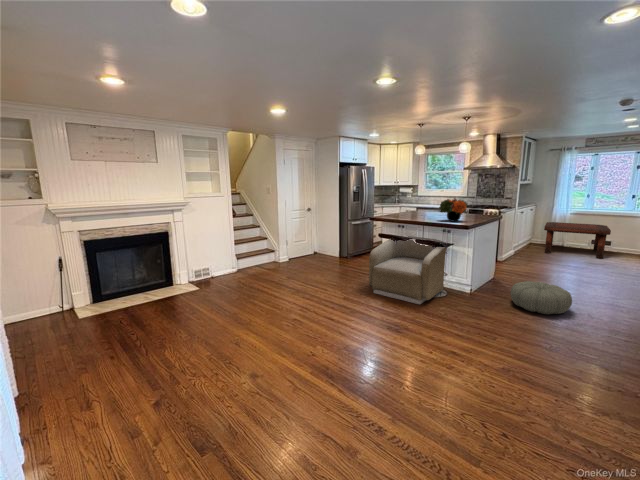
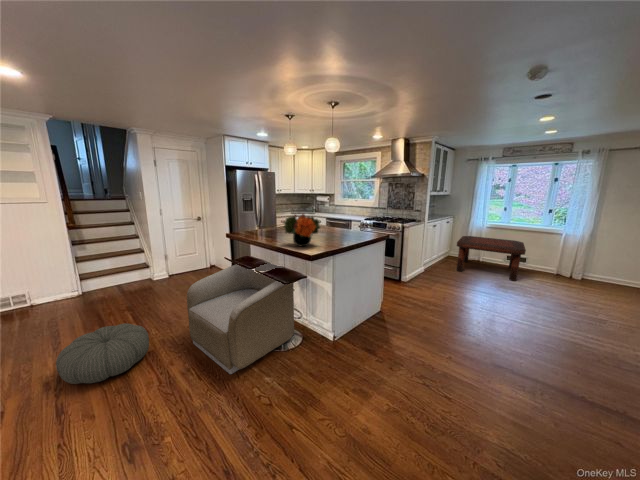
pouf: present [510,281,572,314] -> present [56,323,149,384]

